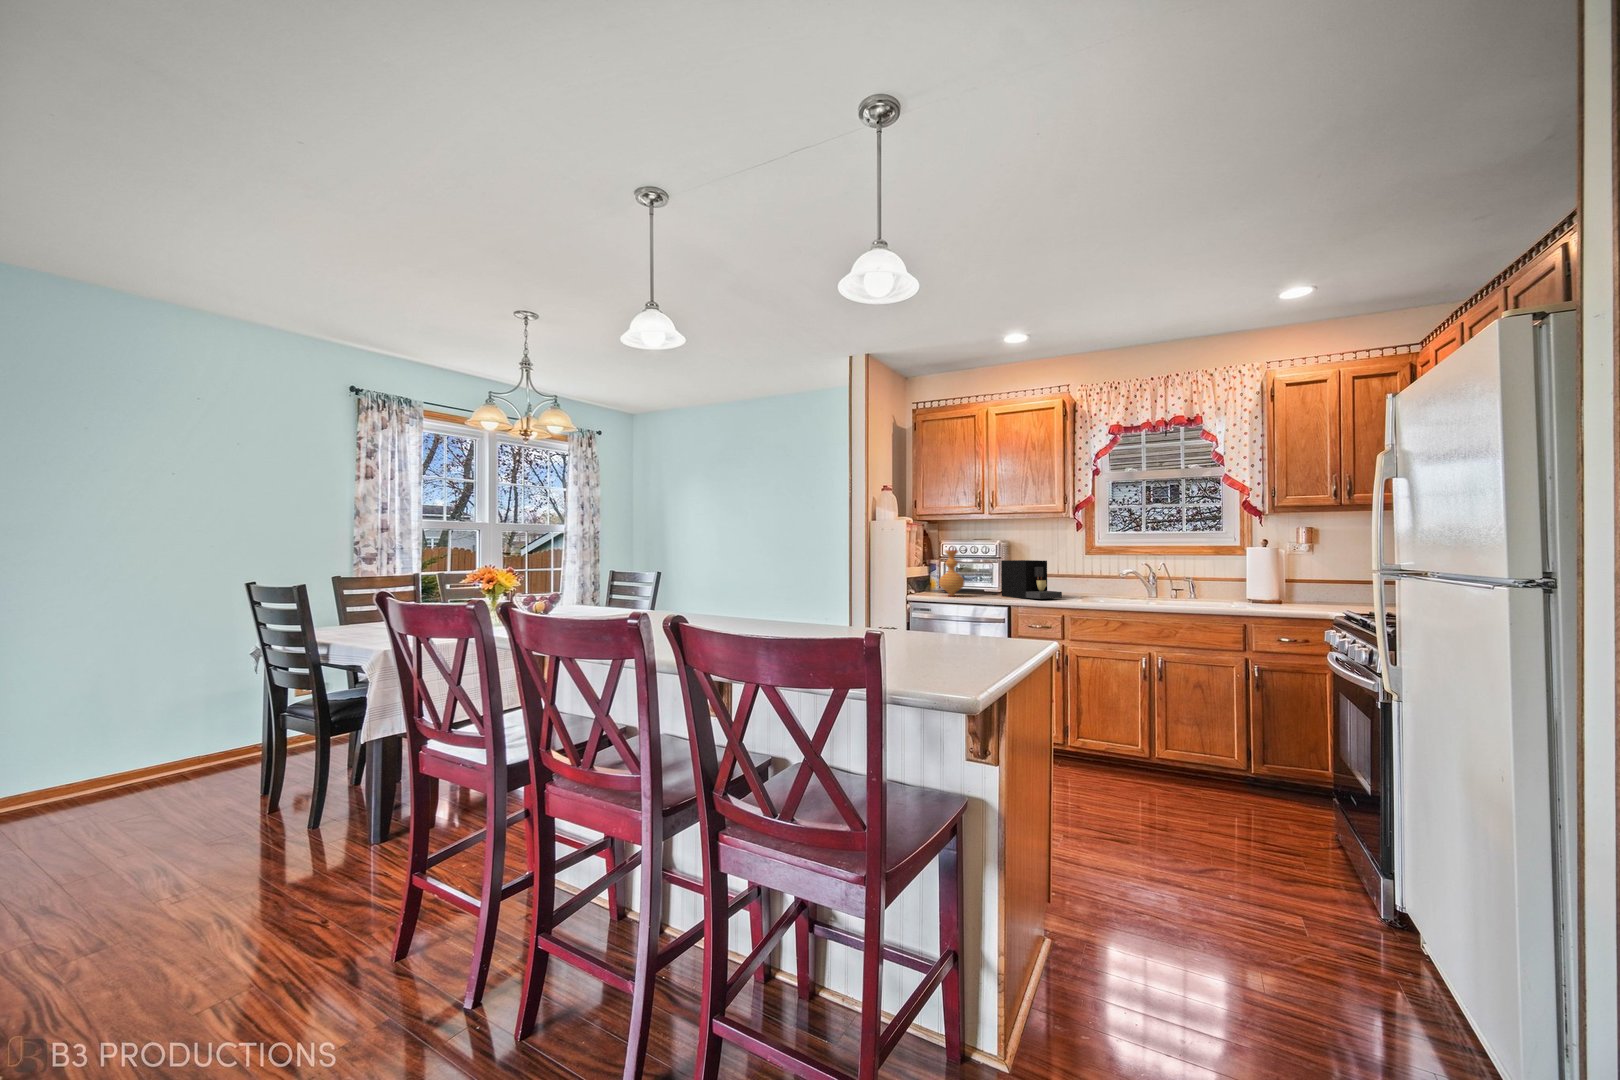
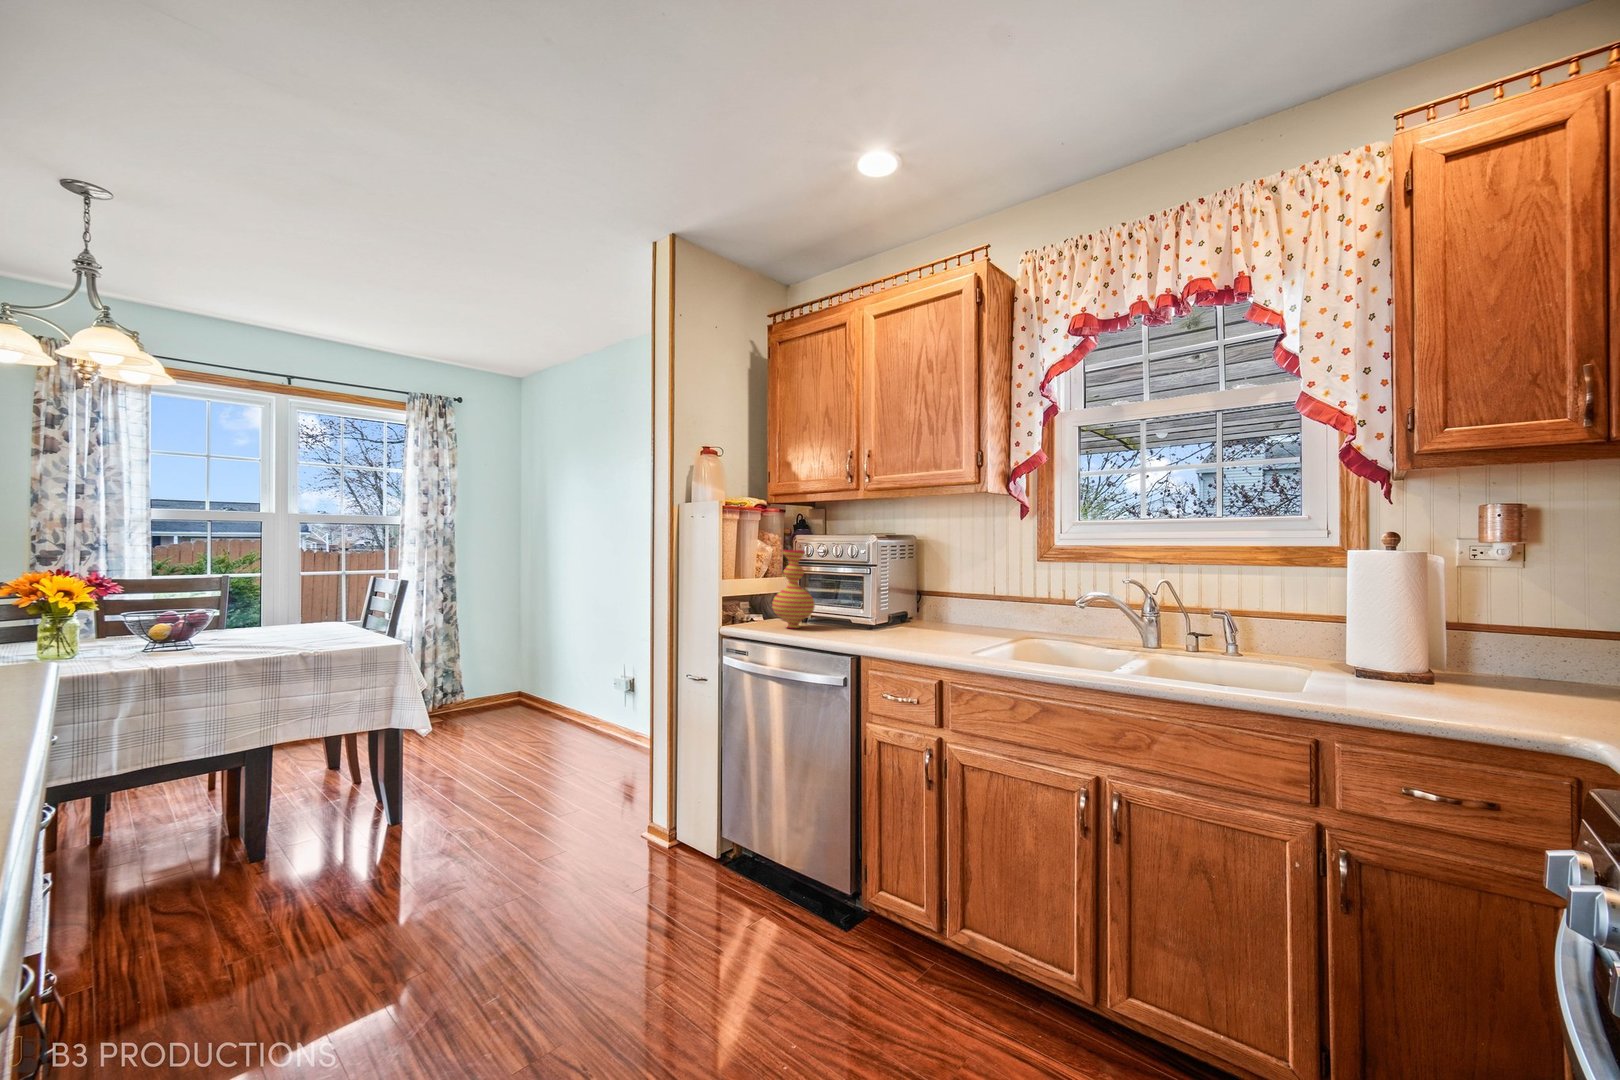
coffee maker: present [1001,560,1062,599] -> none [878,569,964,643]

